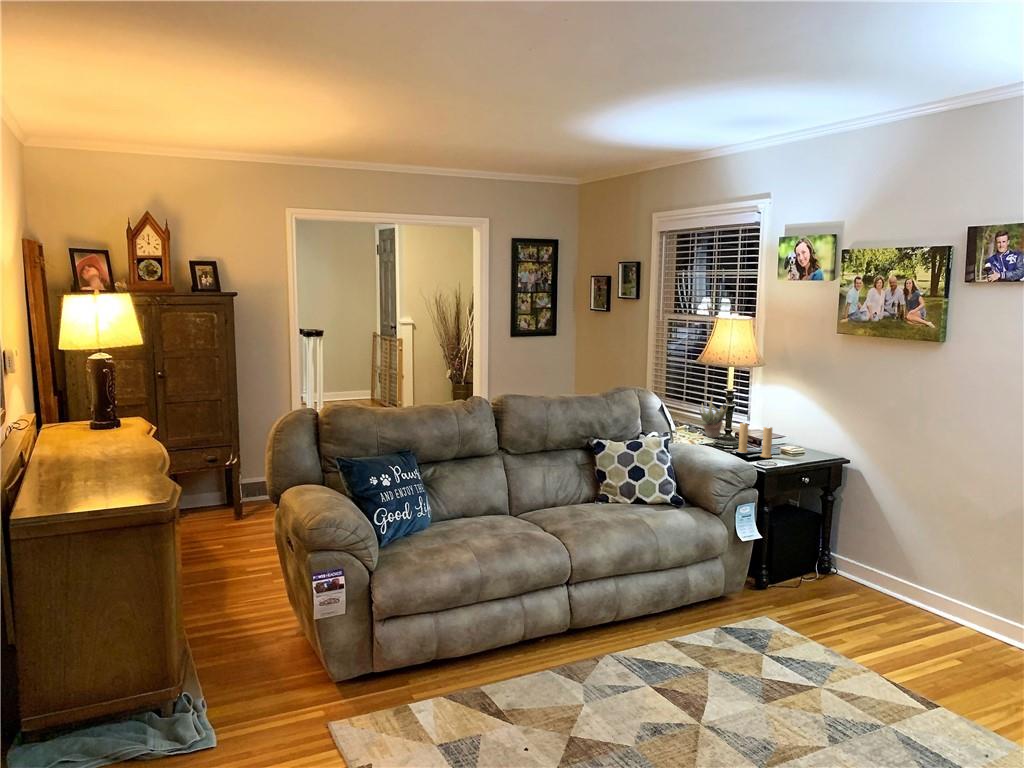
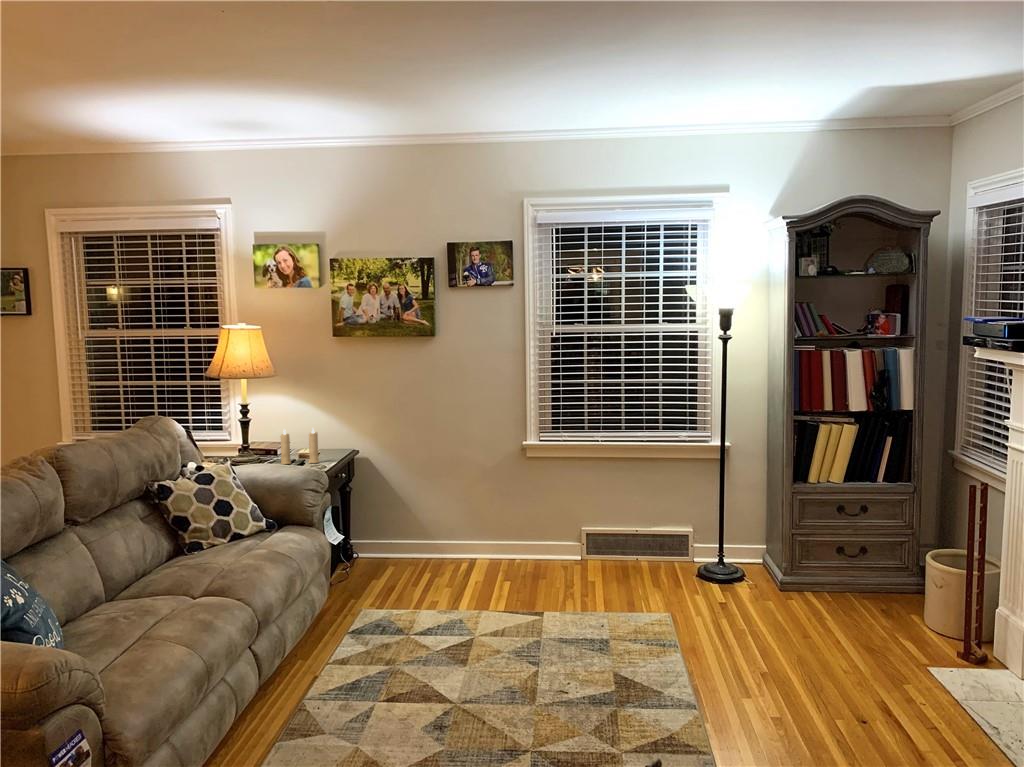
succulent plant: present [689,397,728,438] -> none [215,413,247,460]

